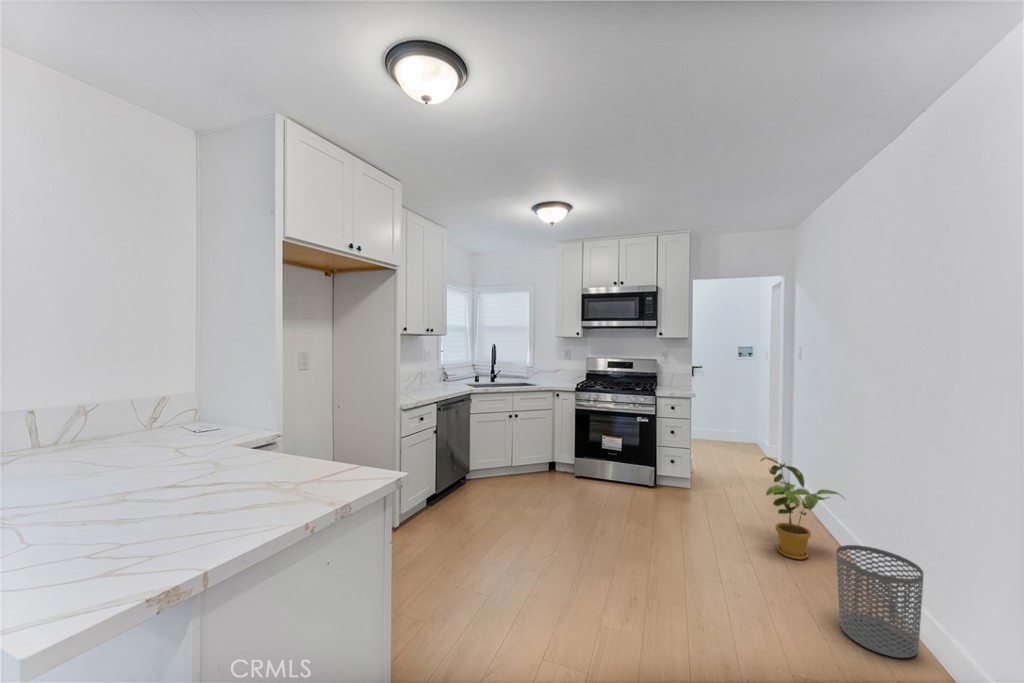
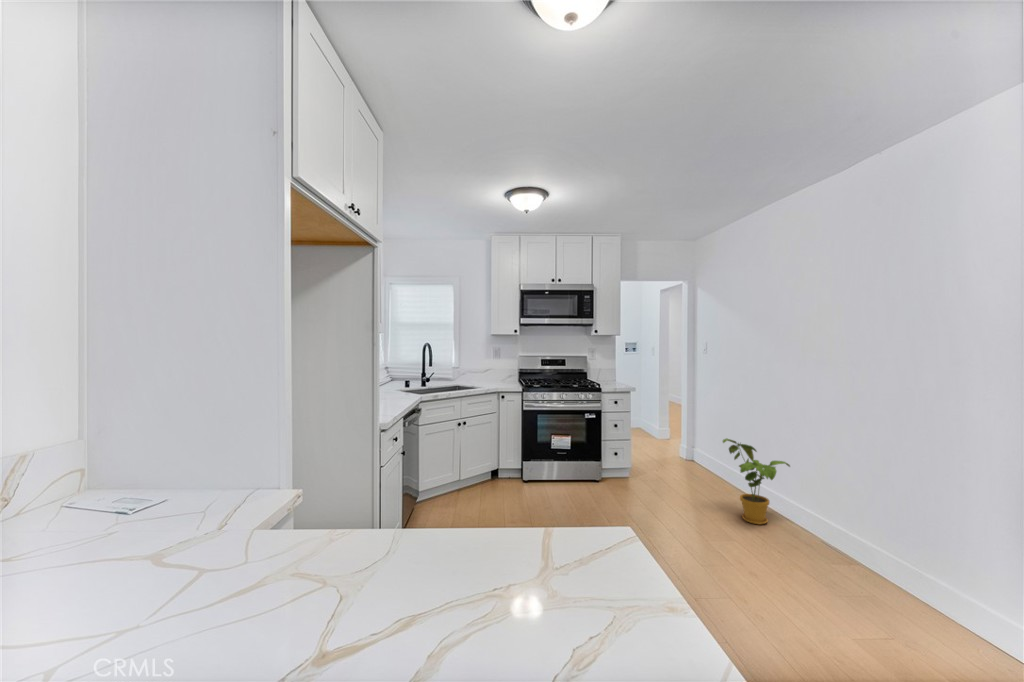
waste bin: present [836,545,923,658] -> none [835,504,907,592]

